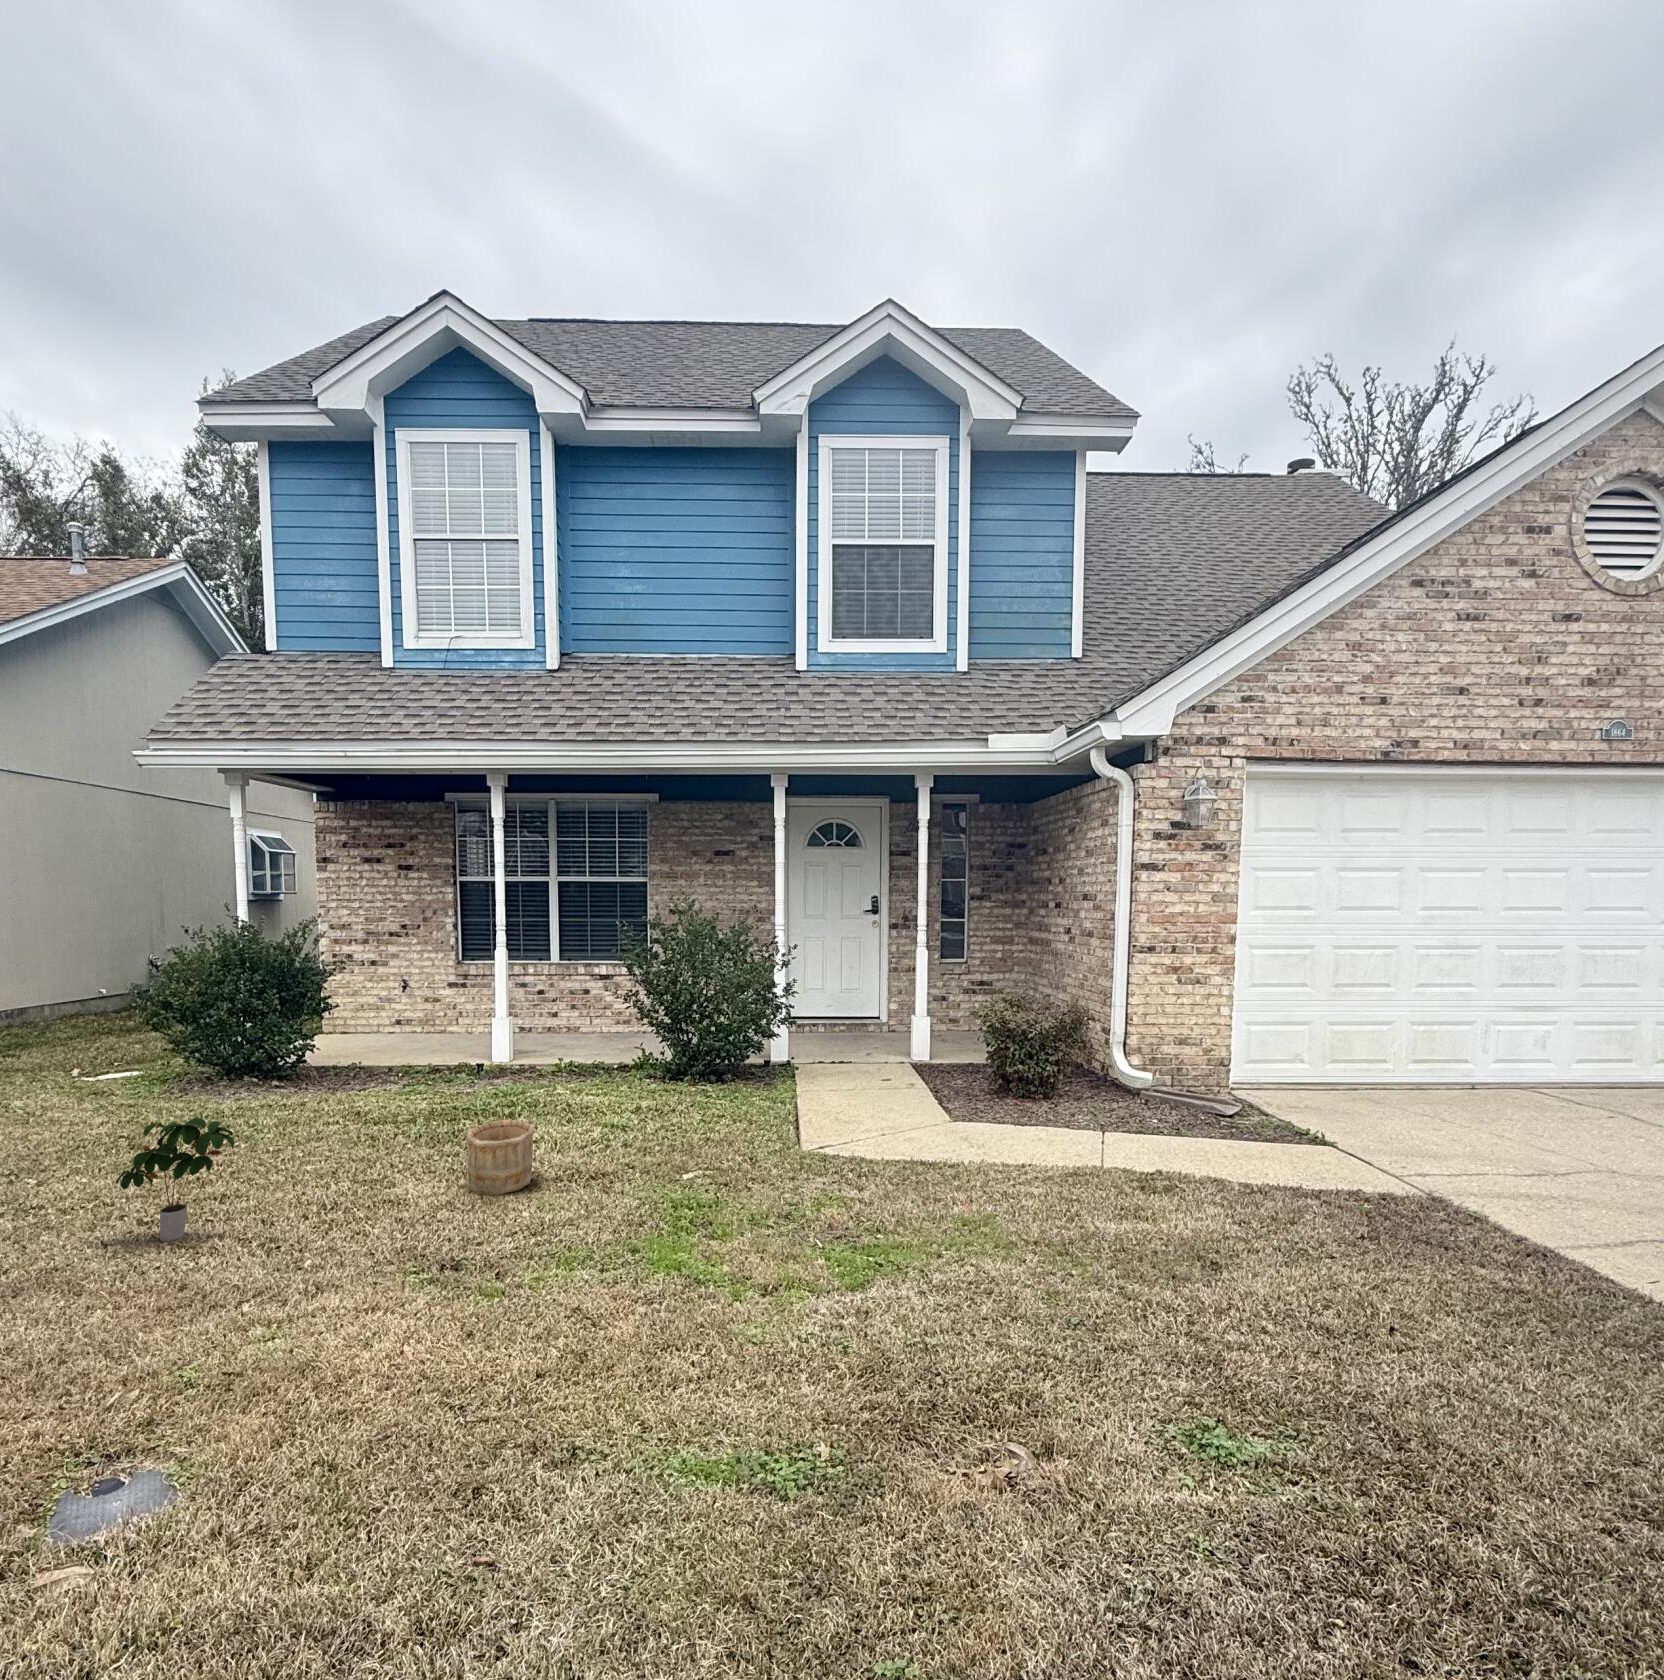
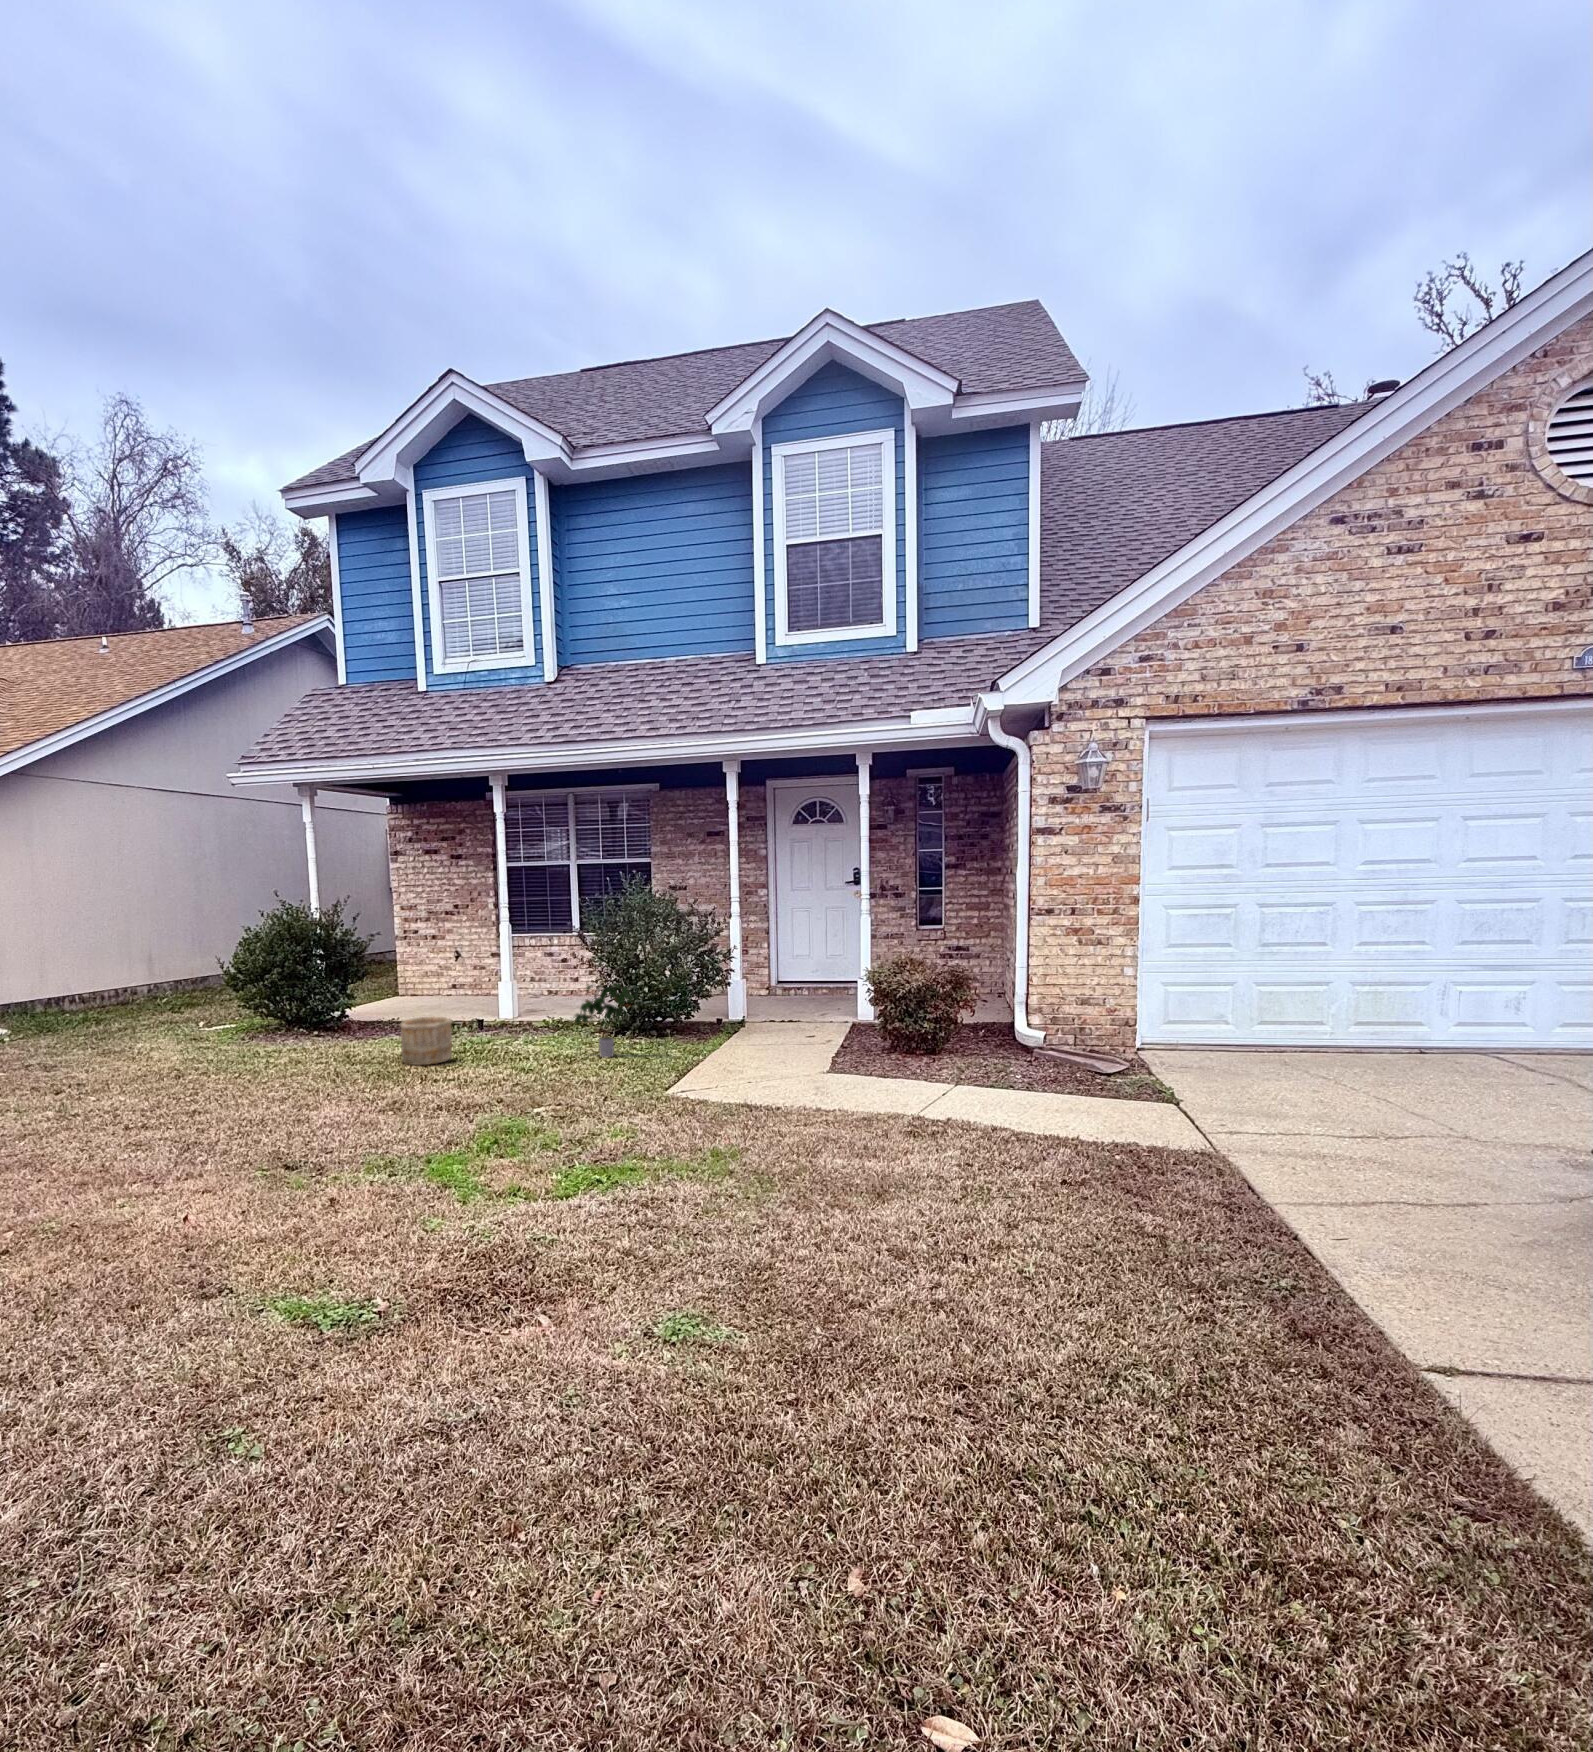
potted plant: present [116,1118,234,1241] -> present [575,983,638,1057]

